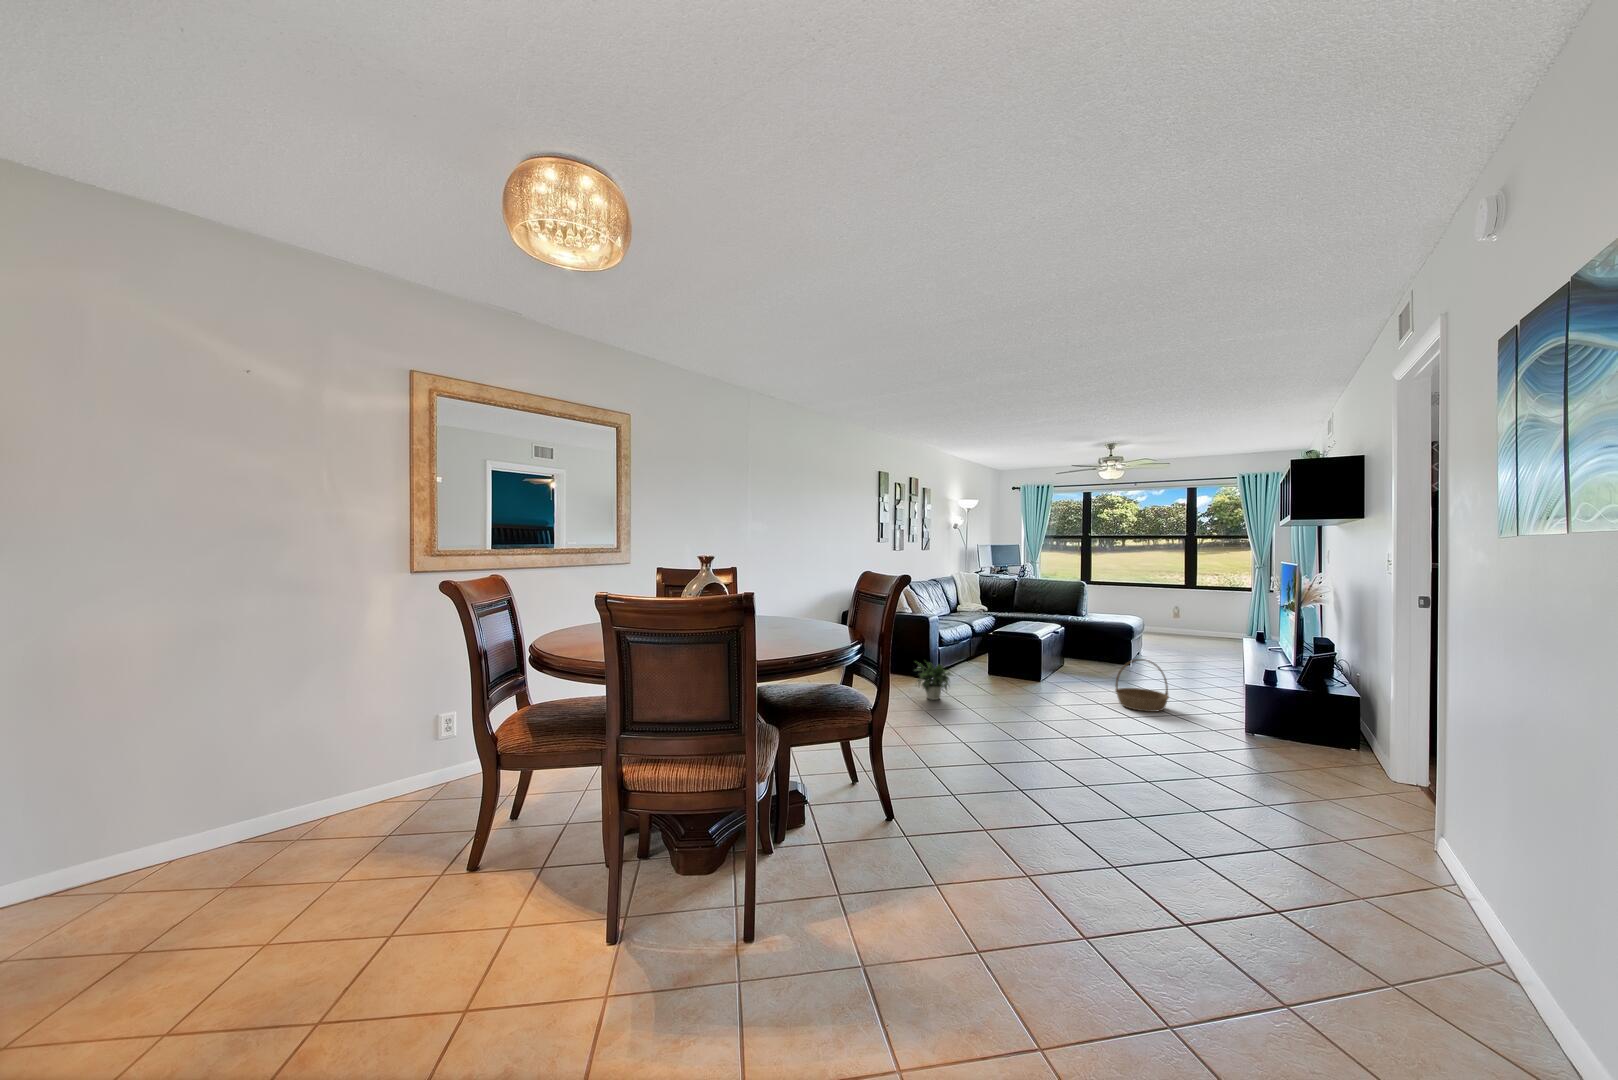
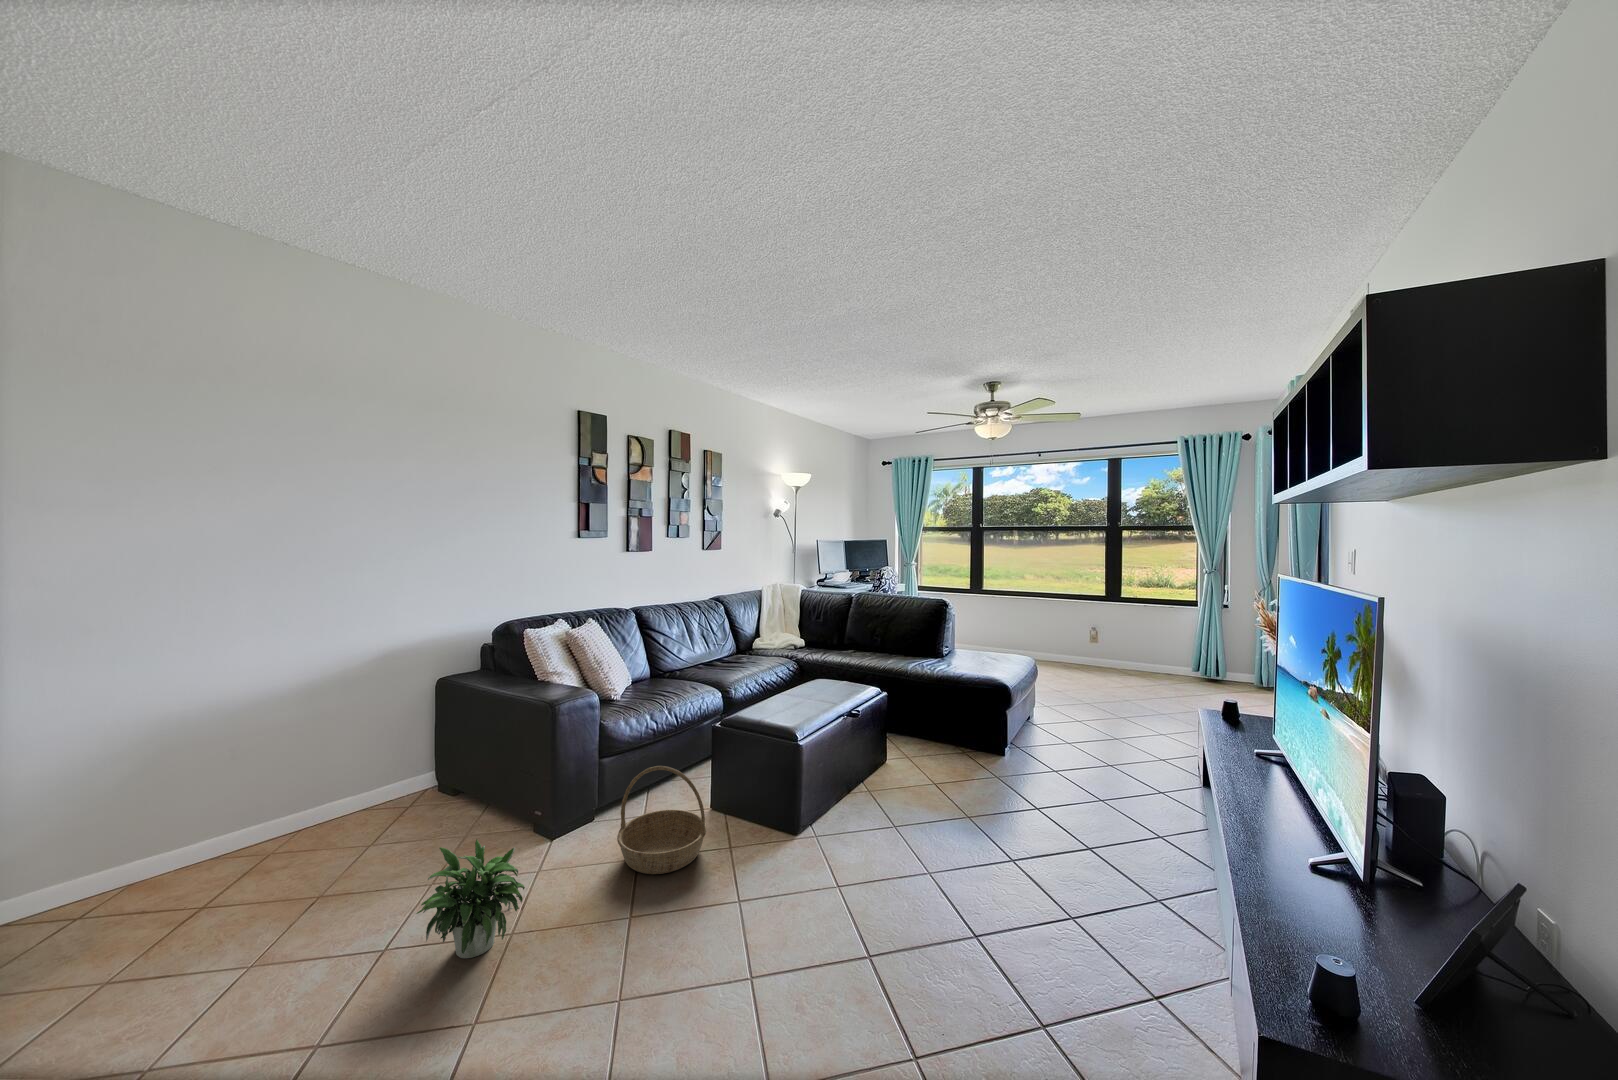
basket: present [1115,659,1169,712] -> present [617,766,707,874]

